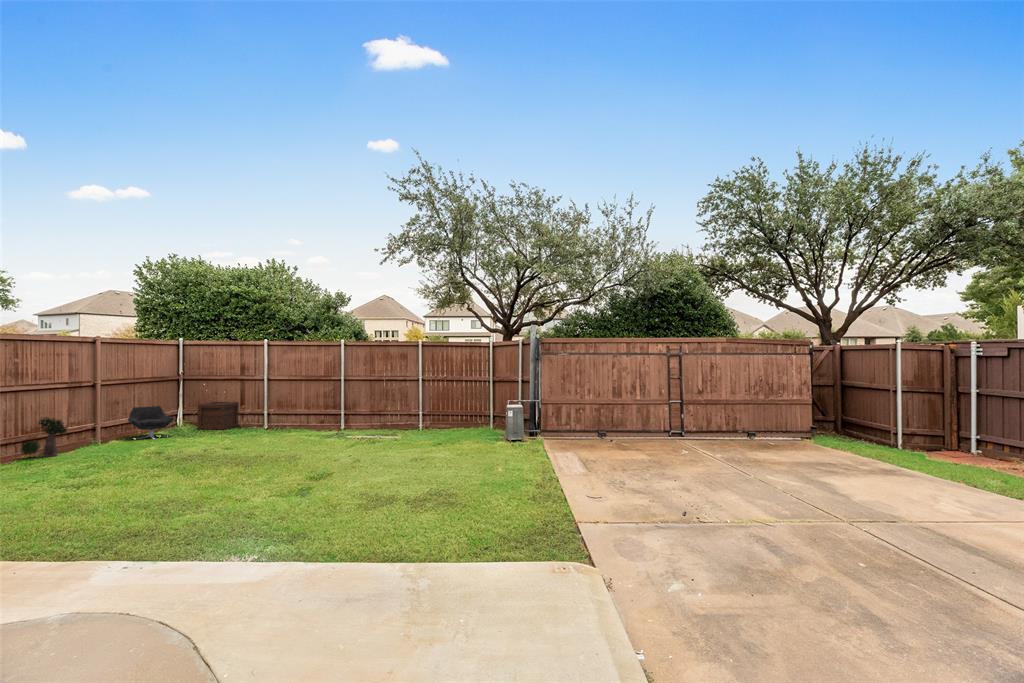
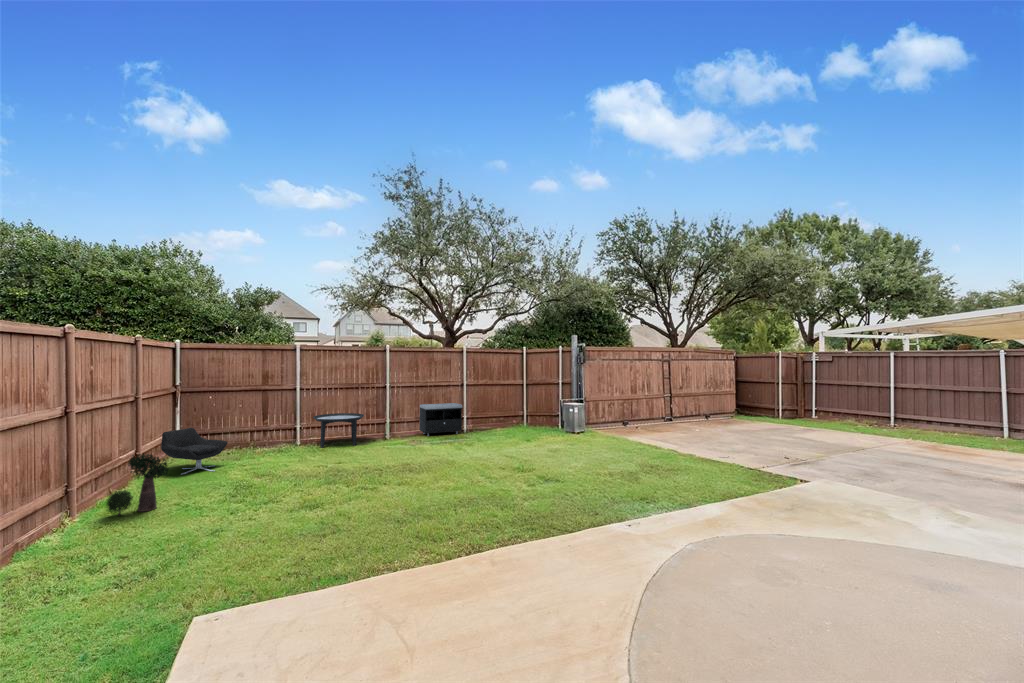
storage bench: none [368,399,411,430] -> present [419,403,462,436]
wooden crate: present [197,402,239,430] -> none [221,416,262,454]
round table: none [264,403,311,432] -> present [313,413,364,448]

